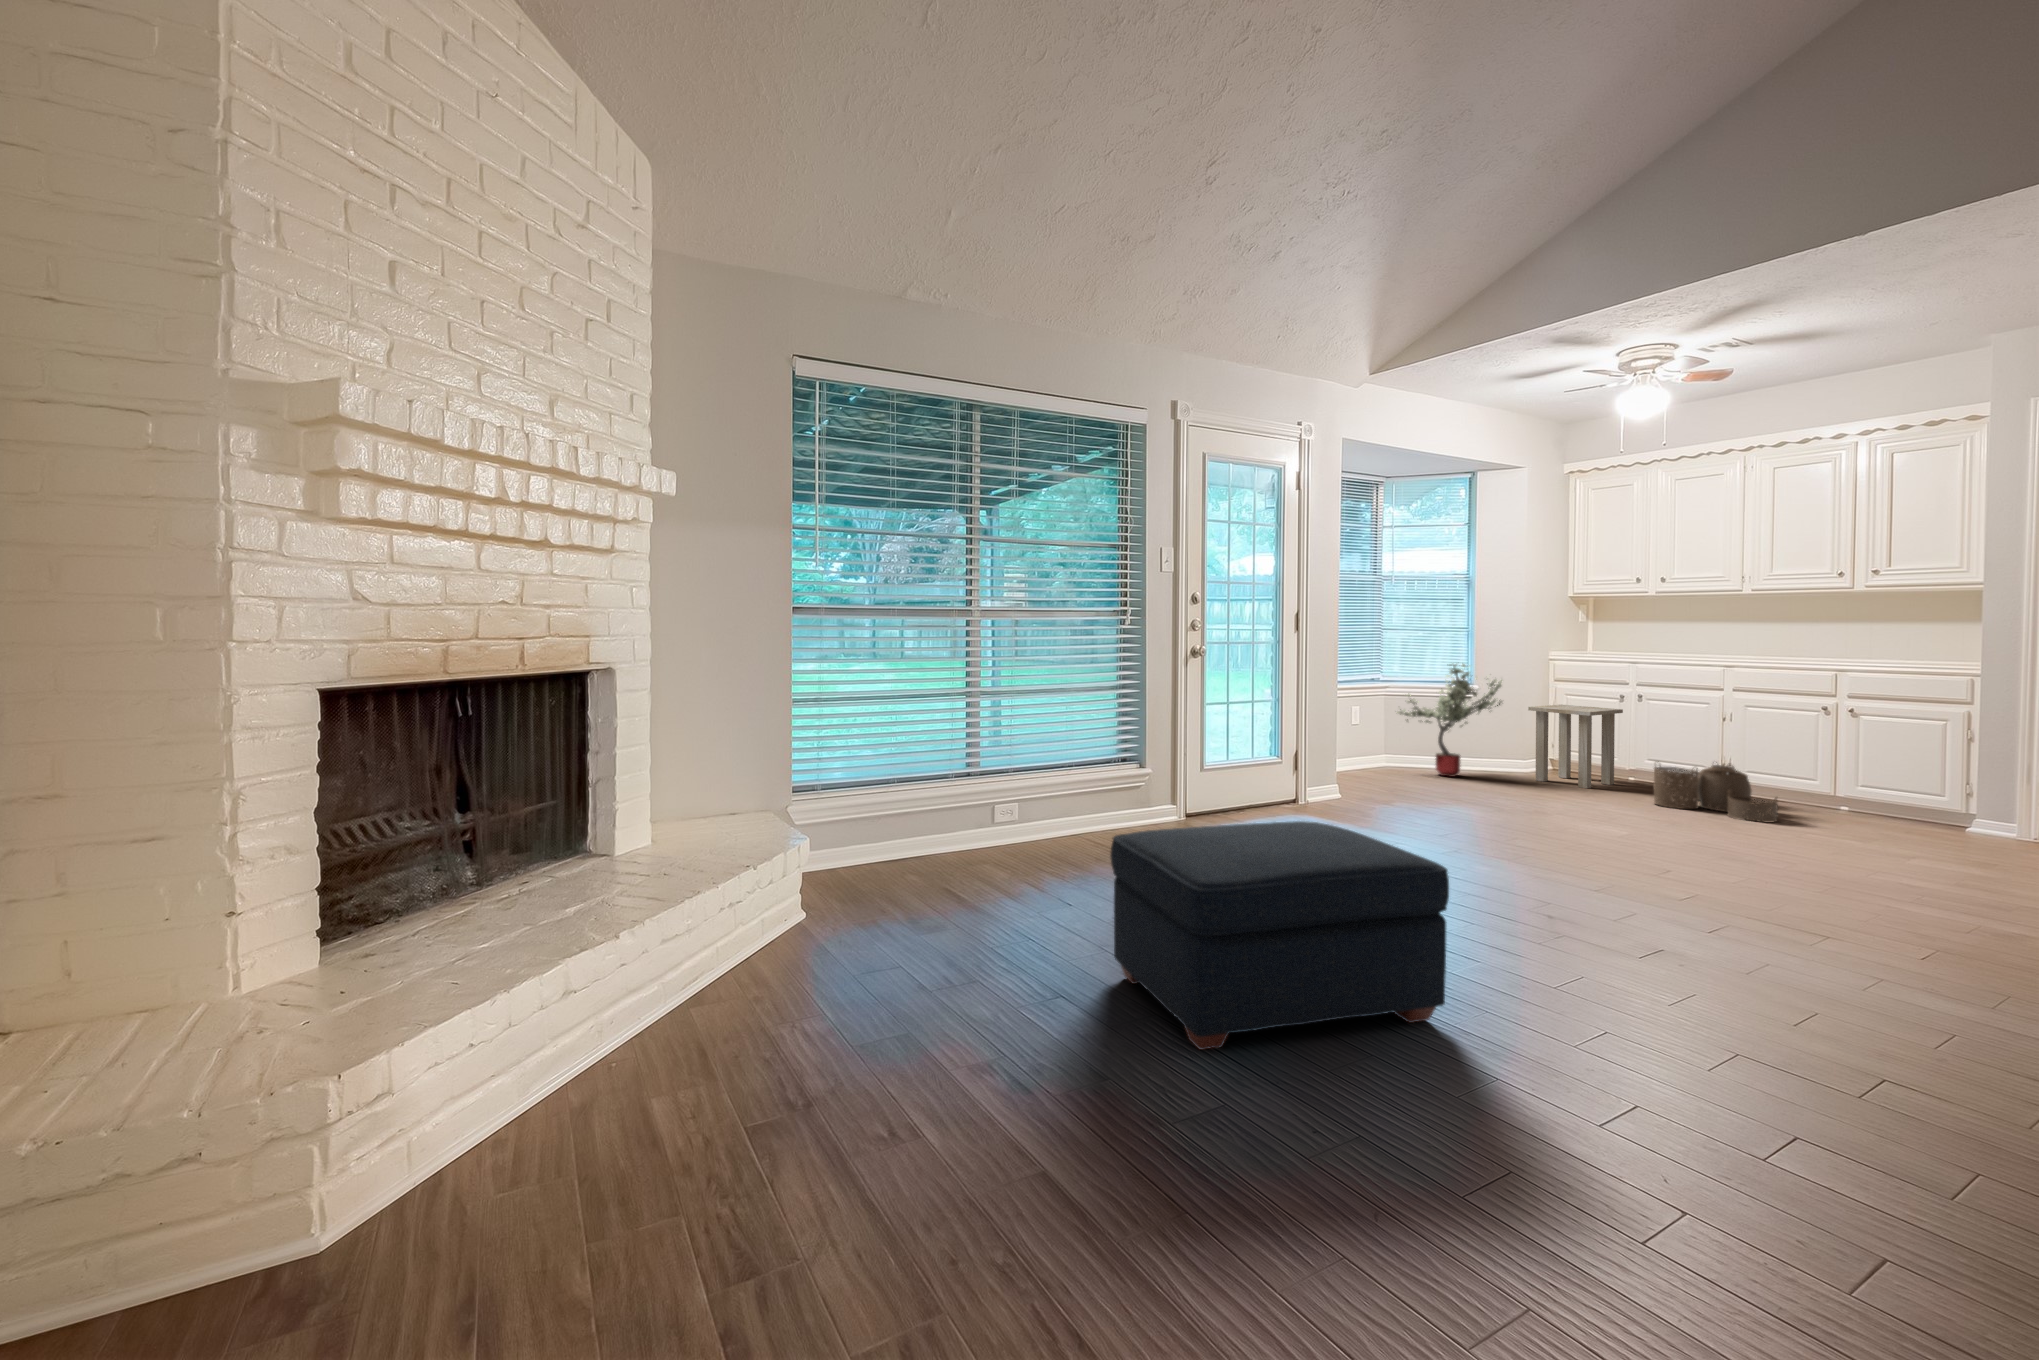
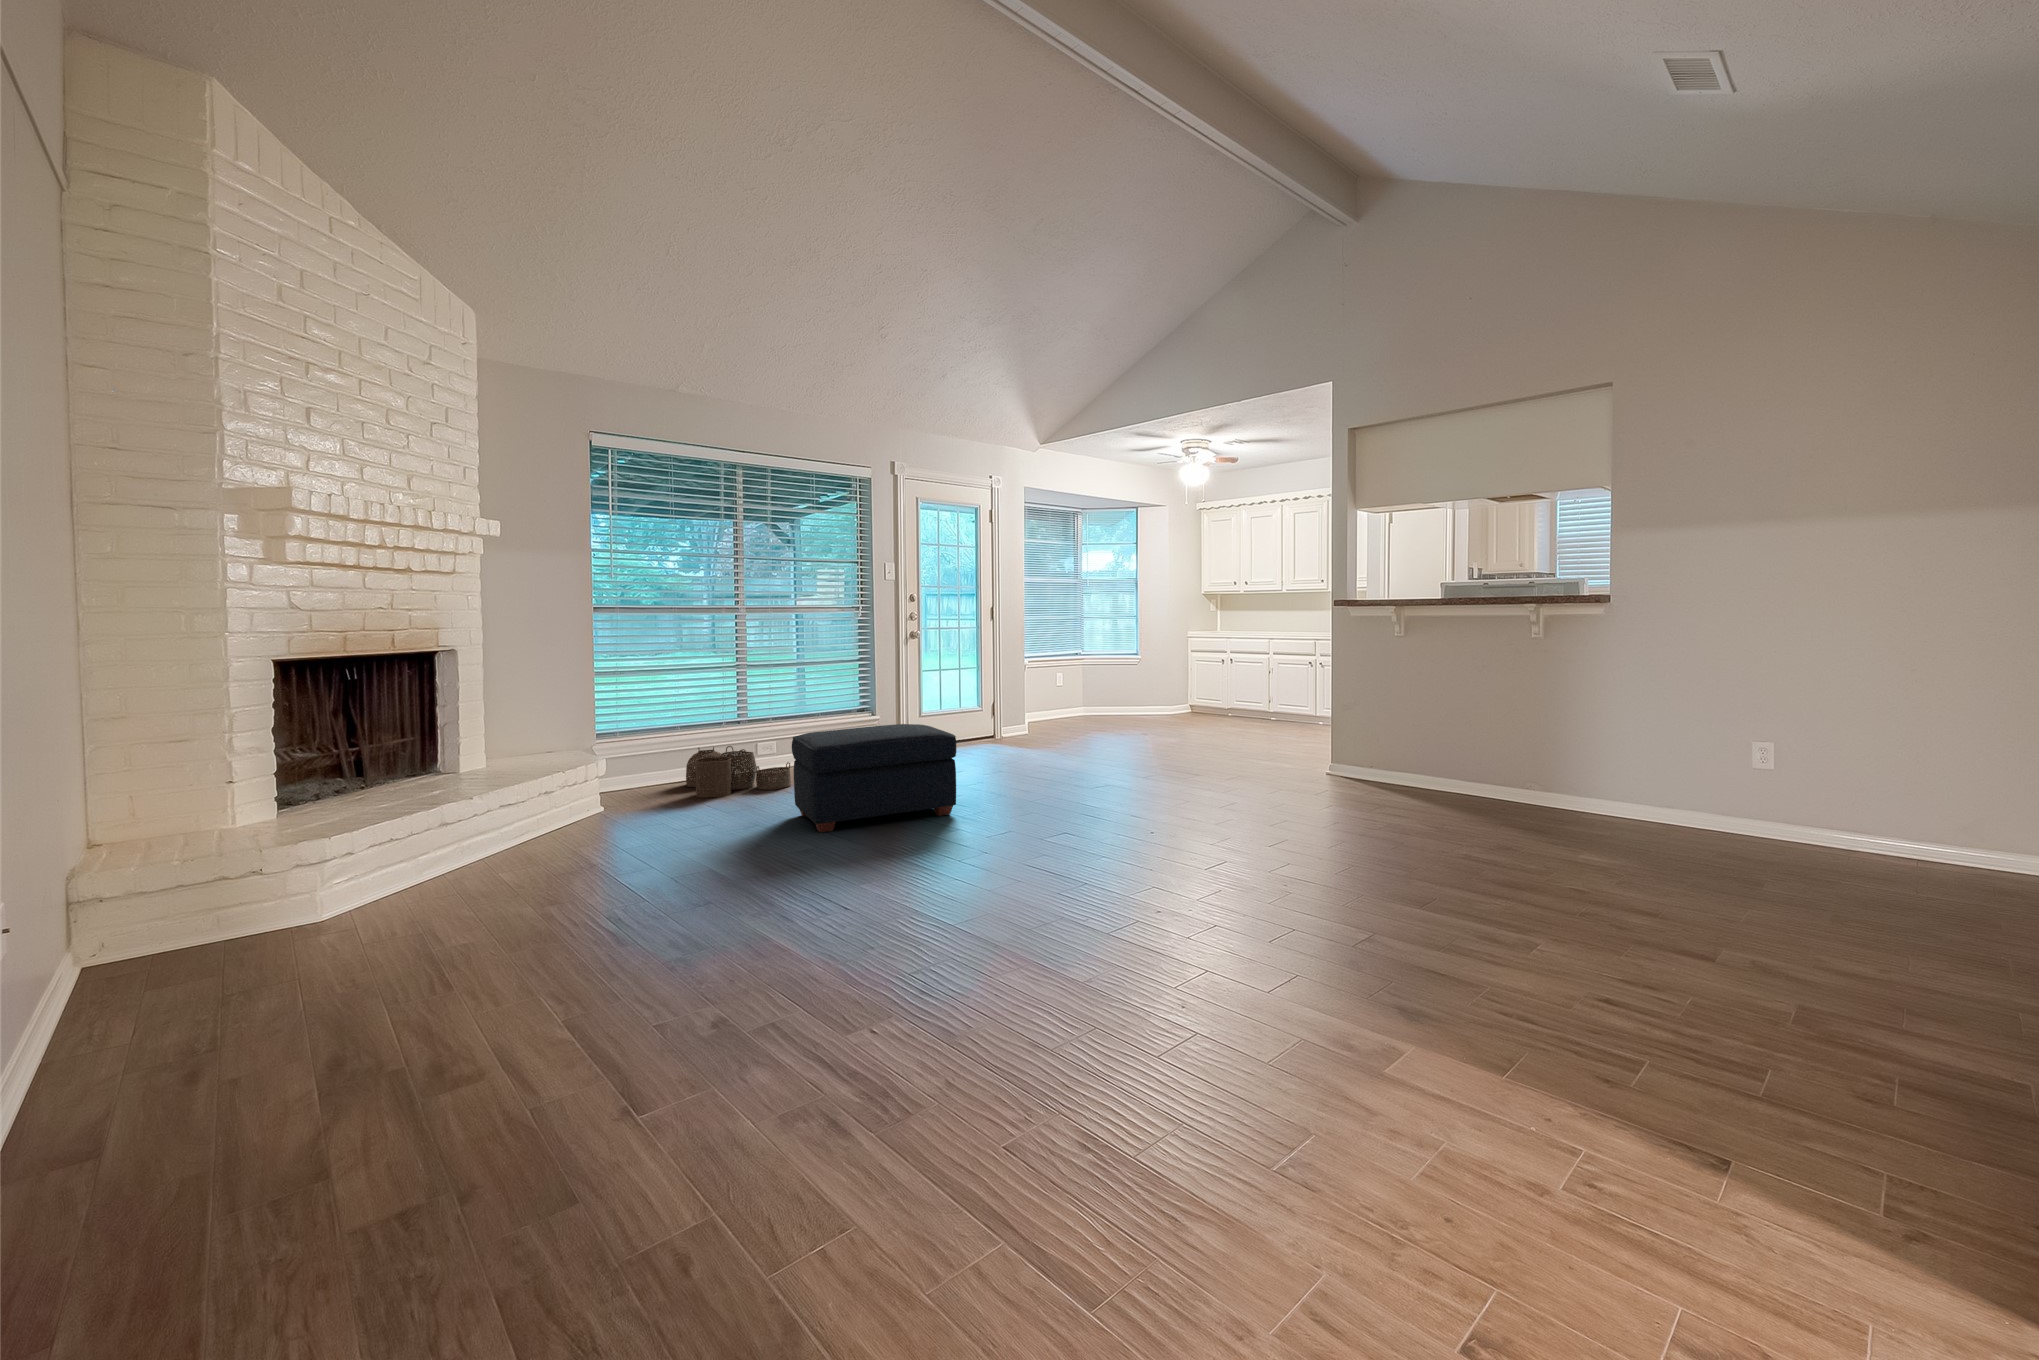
potted tree: present [1397,664,1502,777] -> none [1088,640,1152,719]
side table: present [1528,705,1623,788] -> none [1167,667,1220,721]
woven basket: present [1654,764,1778,822] -> present [686,746,791,798]

